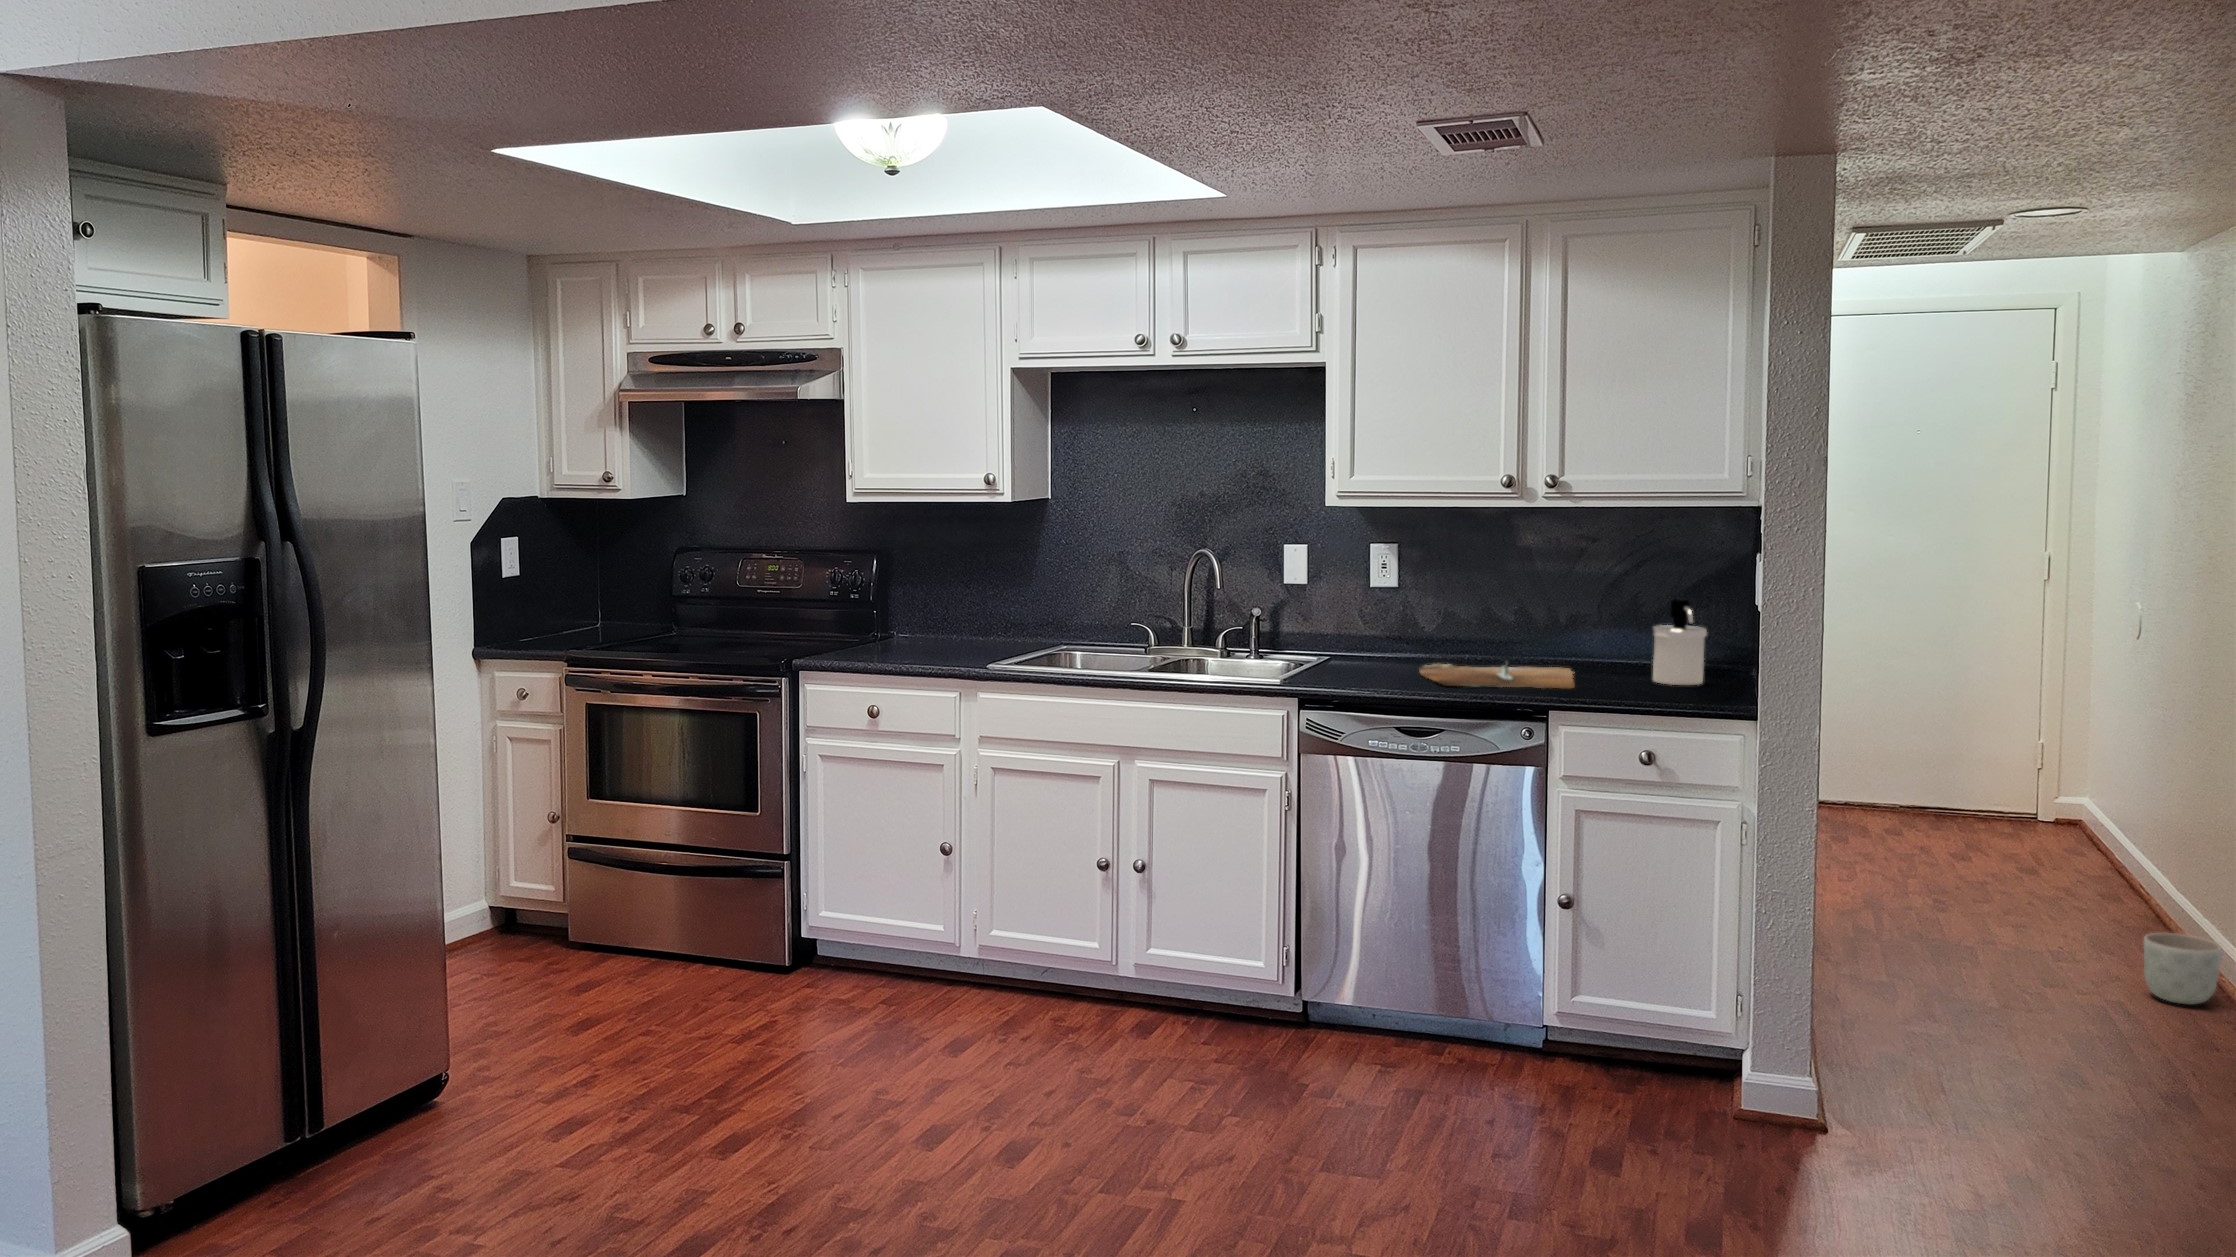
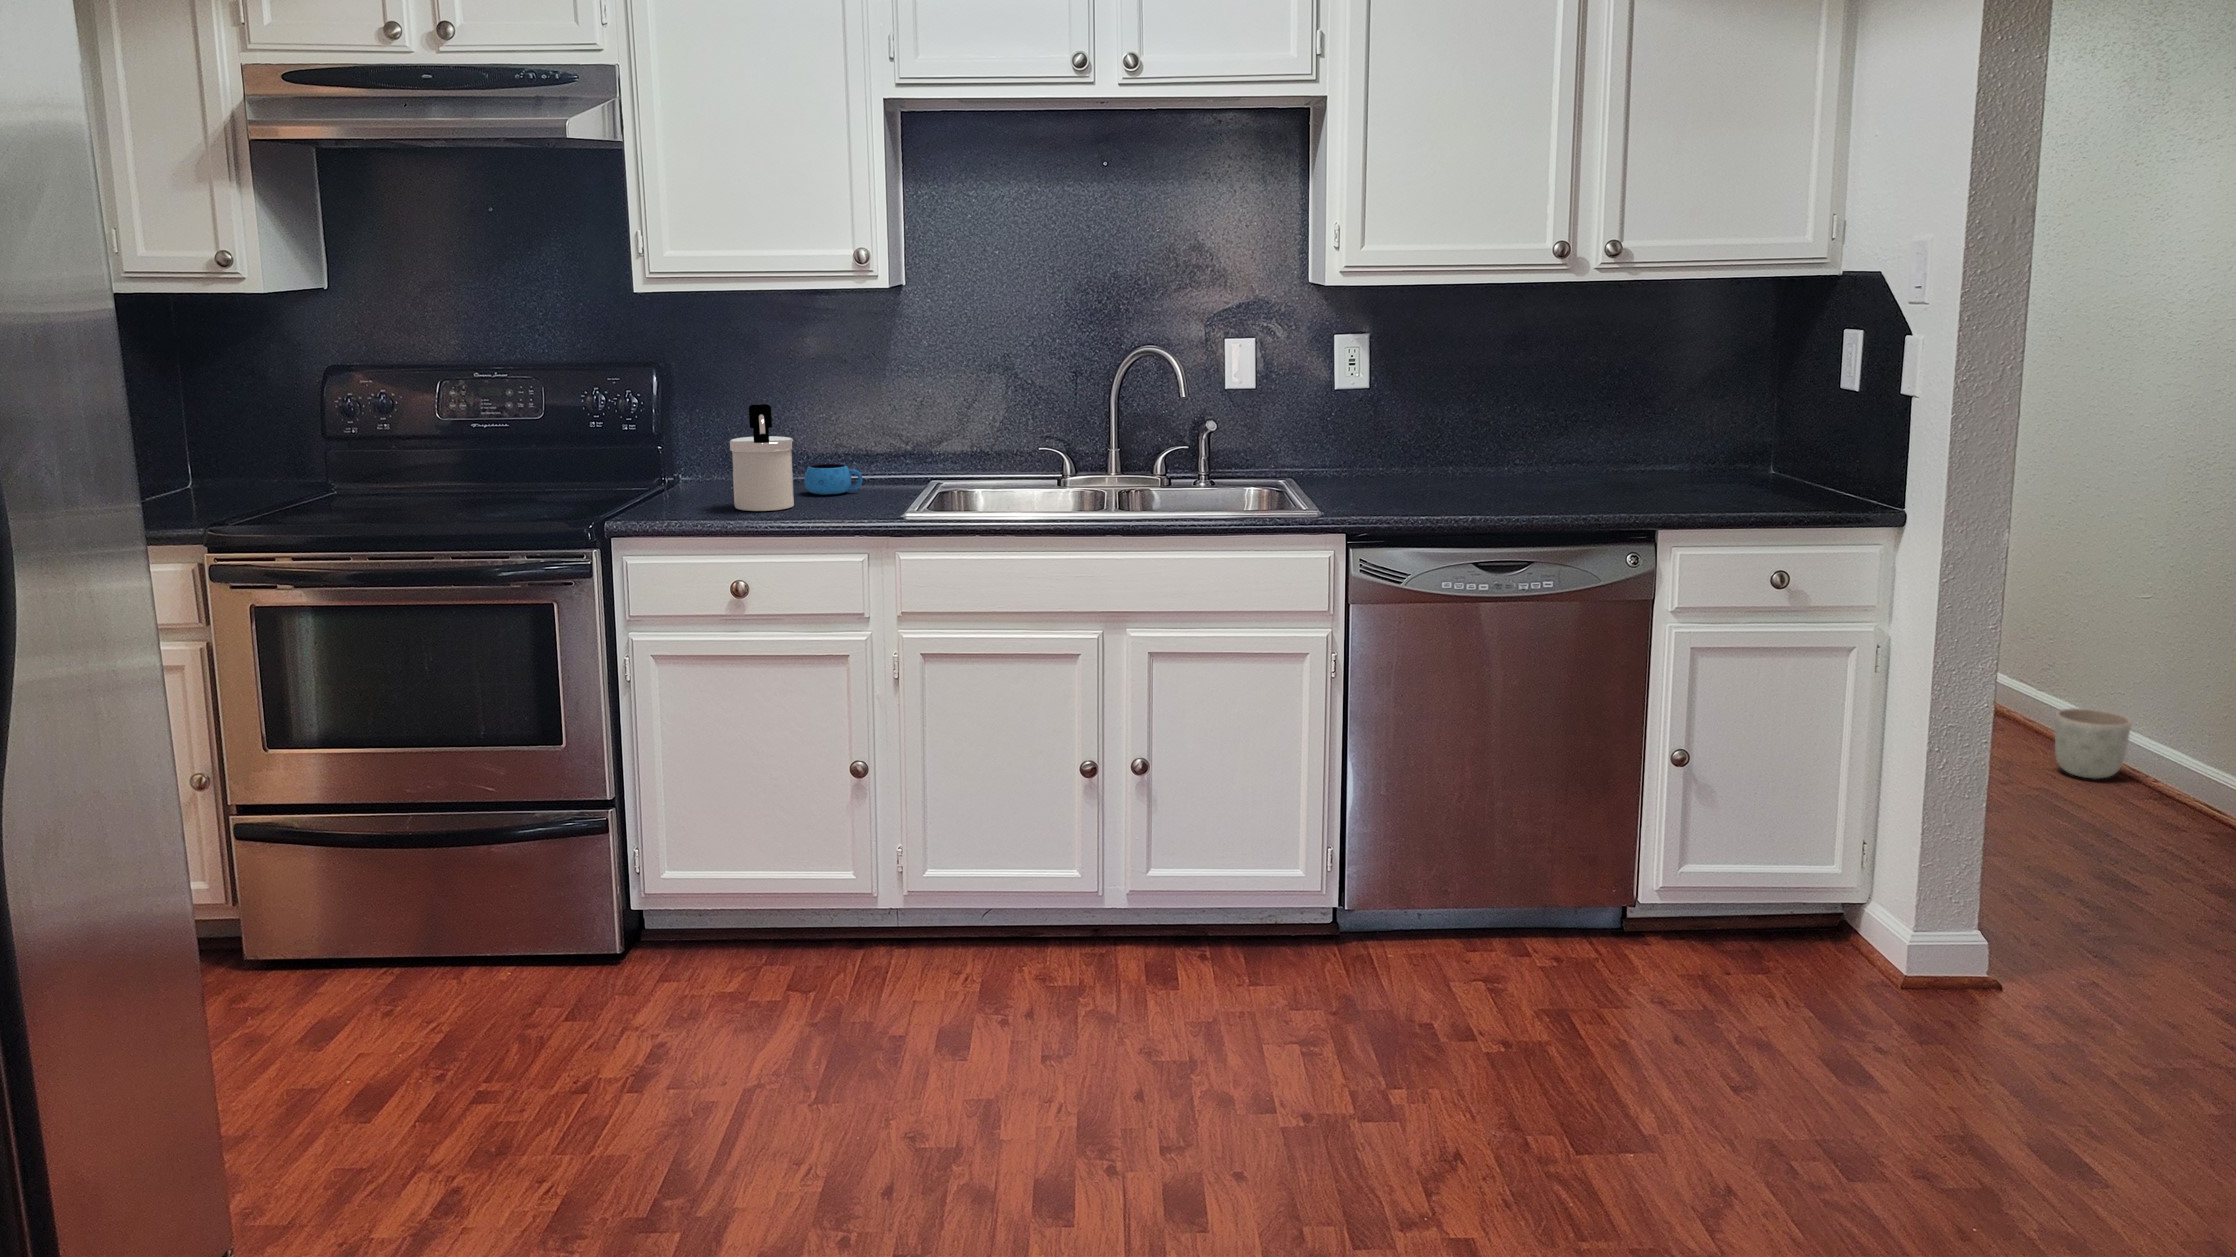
soap dispenser: present [1652,599,1707,685] -> present [729,404,794,511]
mug: none [957,628,997,650] -> present [804,464,862,495]
cutting board: present [1419,662,1574,688] -> none [1426,472,1654,507]

